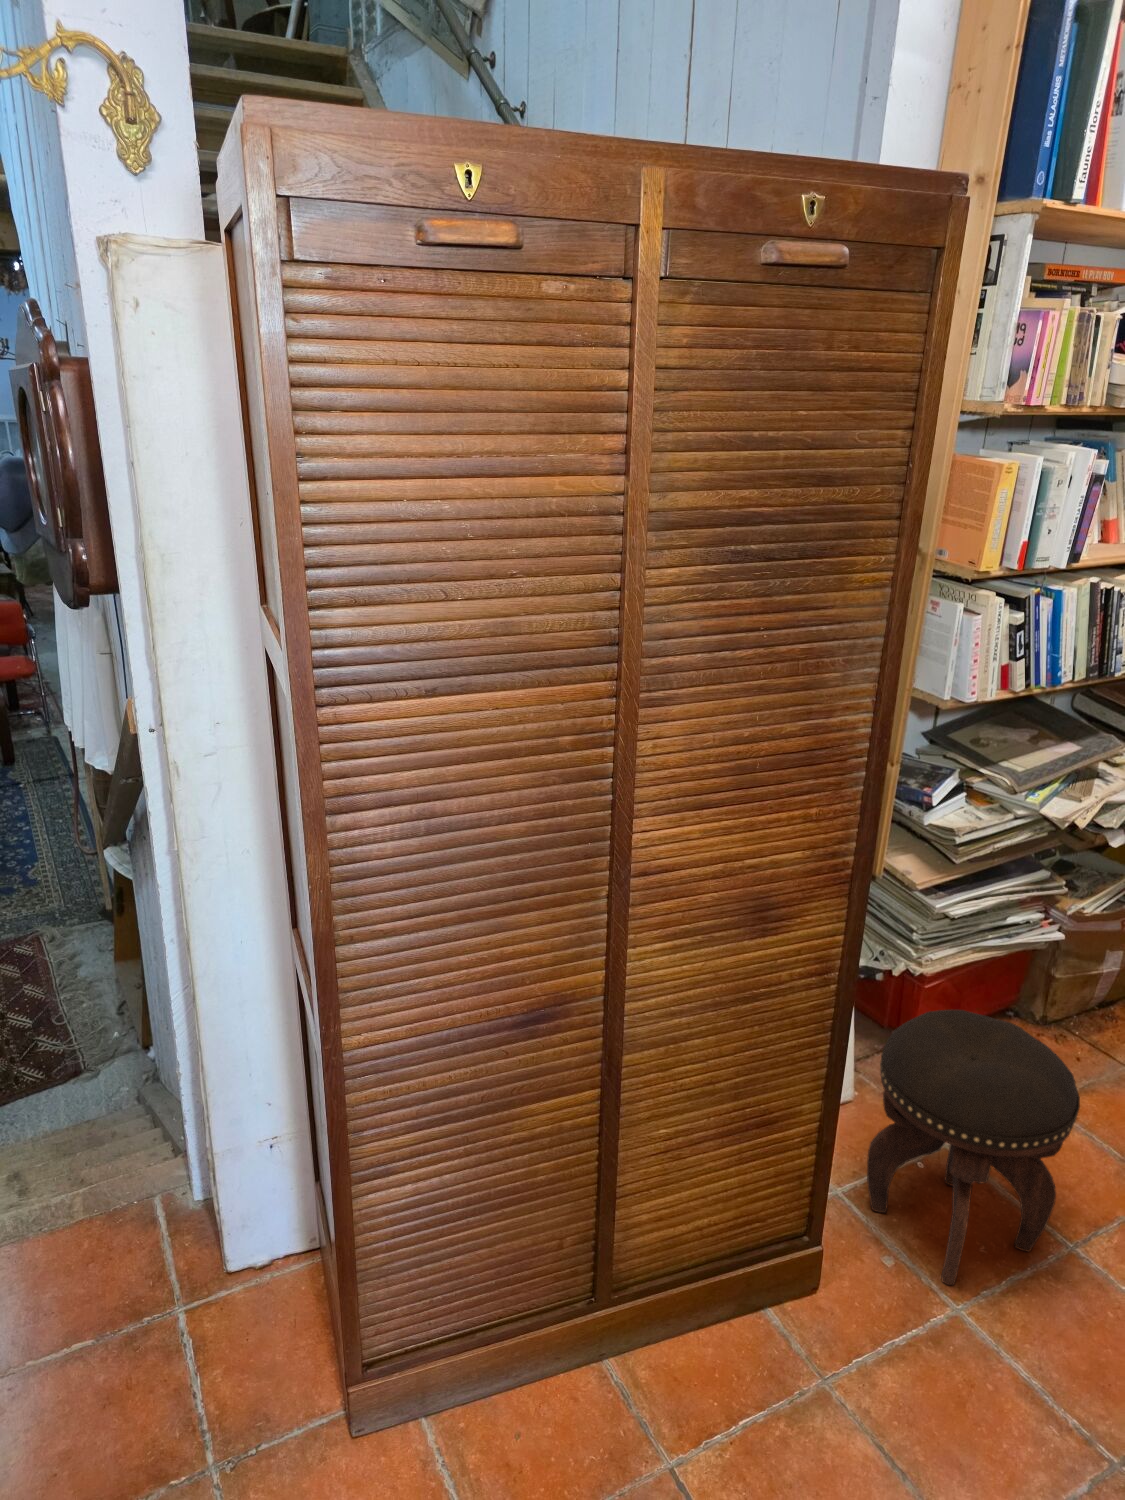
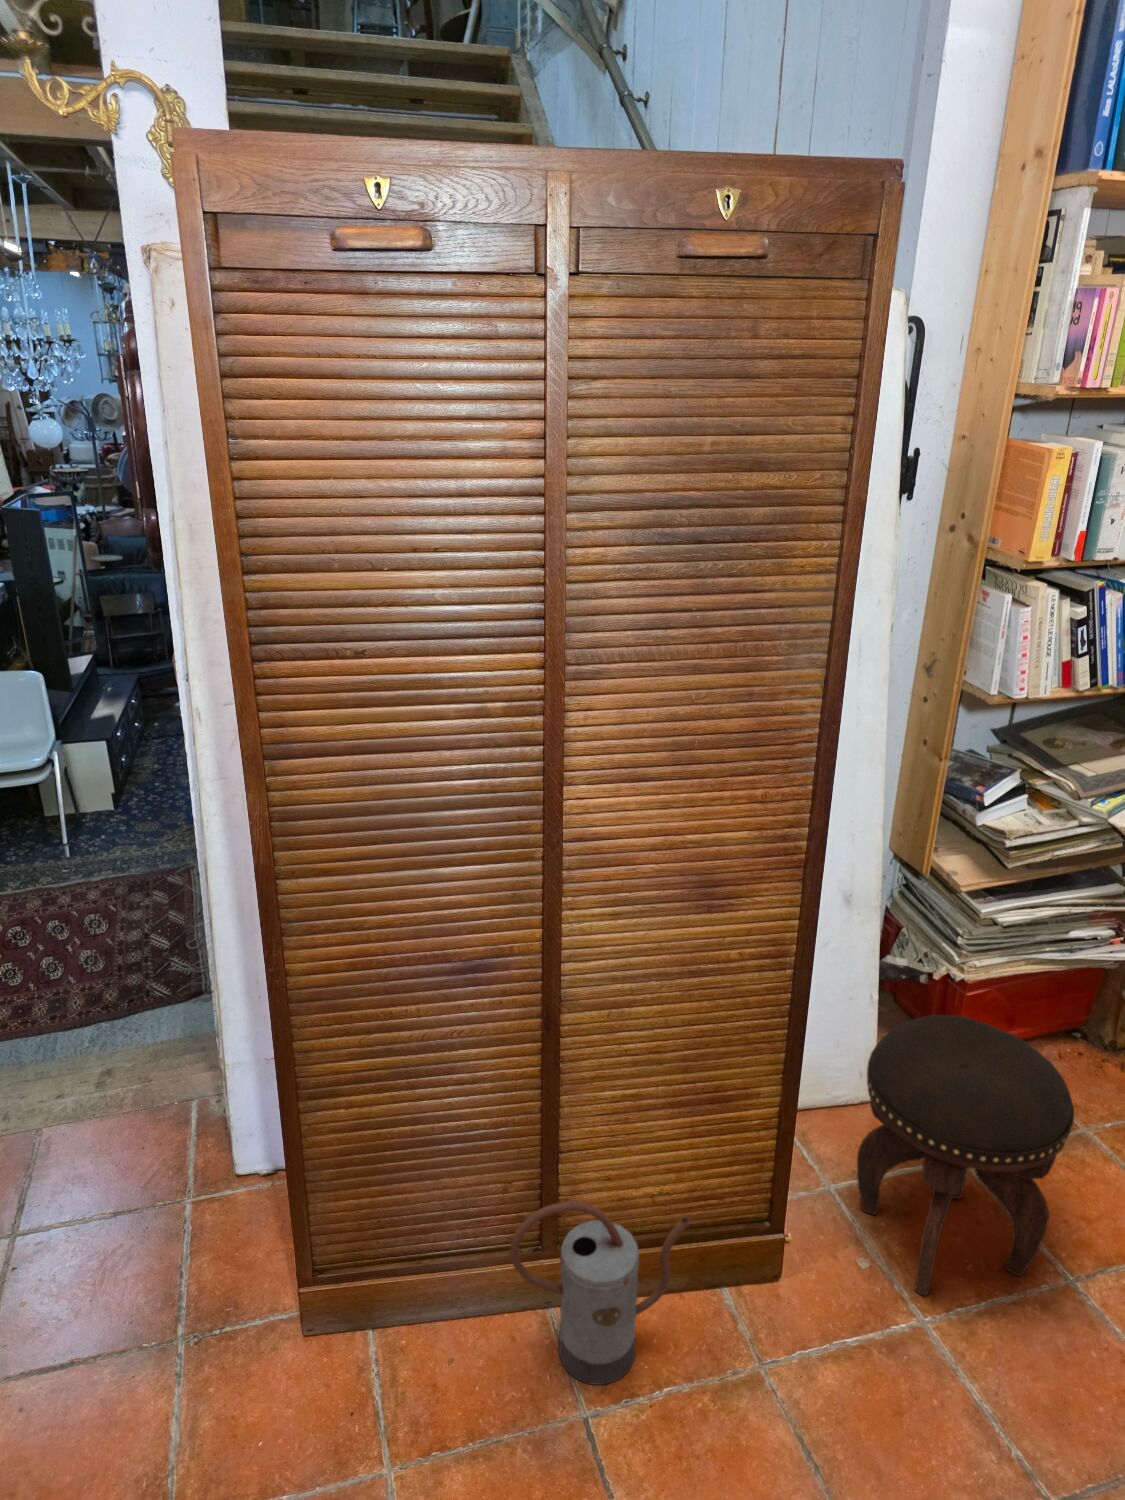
watering can: none [586,1246,756,1434] -> present [510,1201,691,1385]

